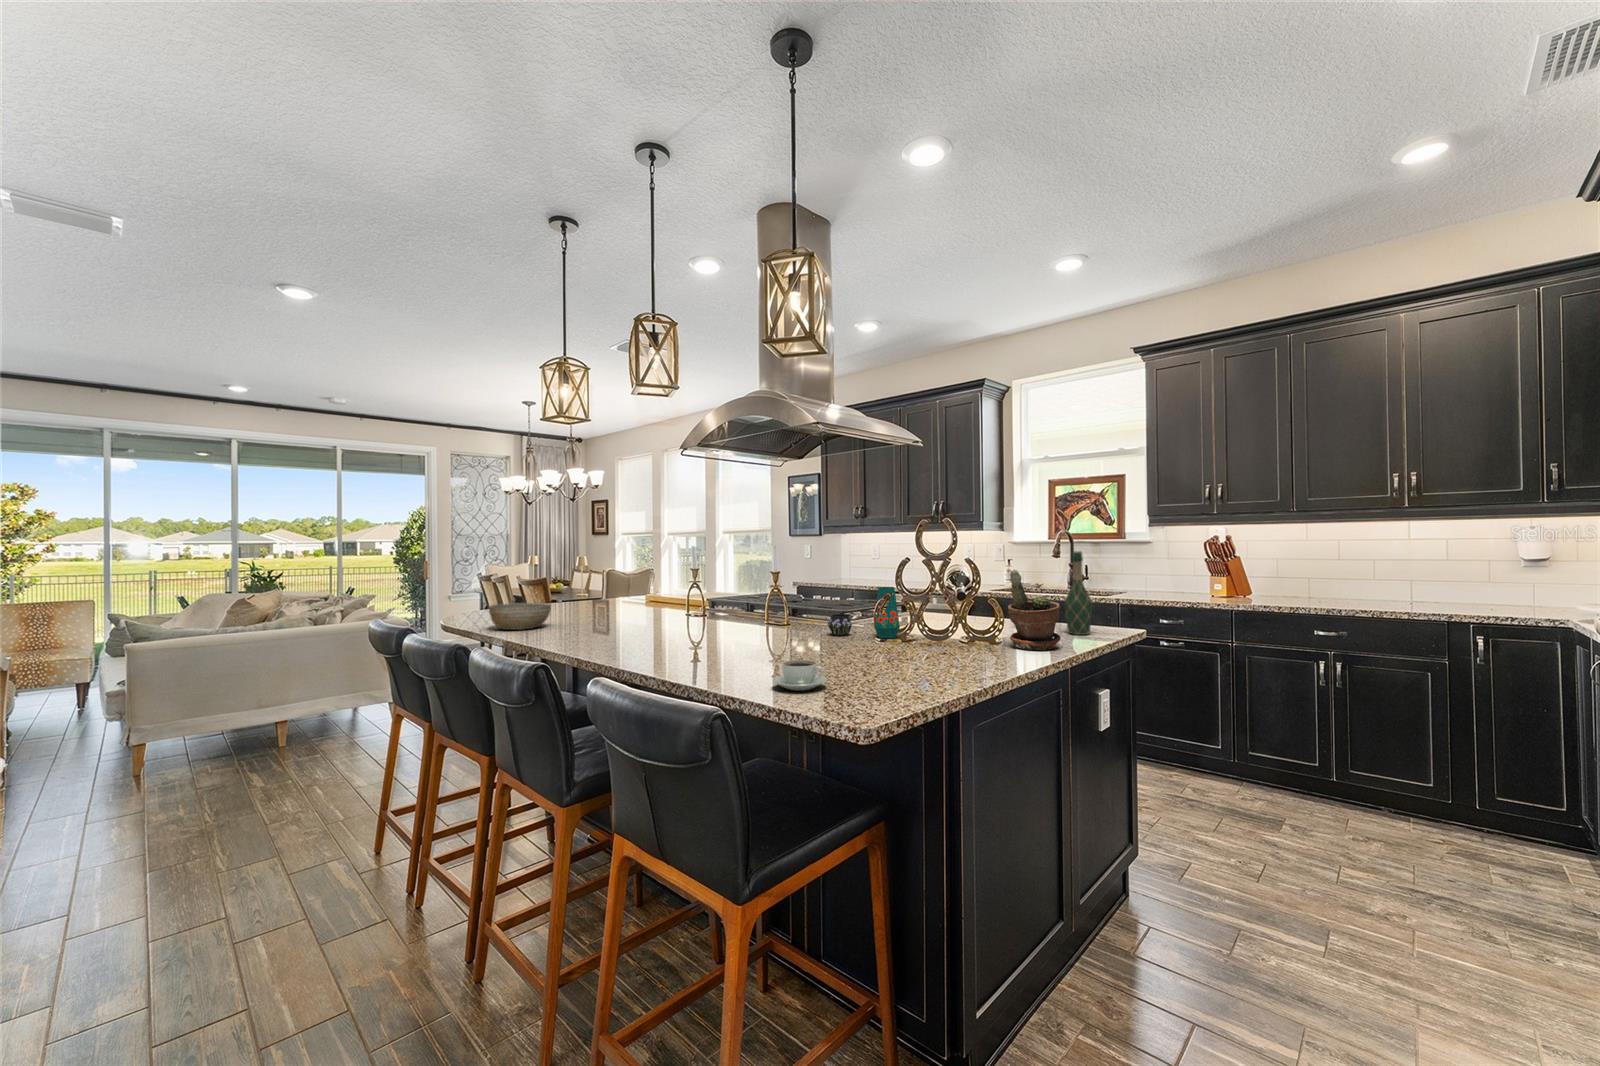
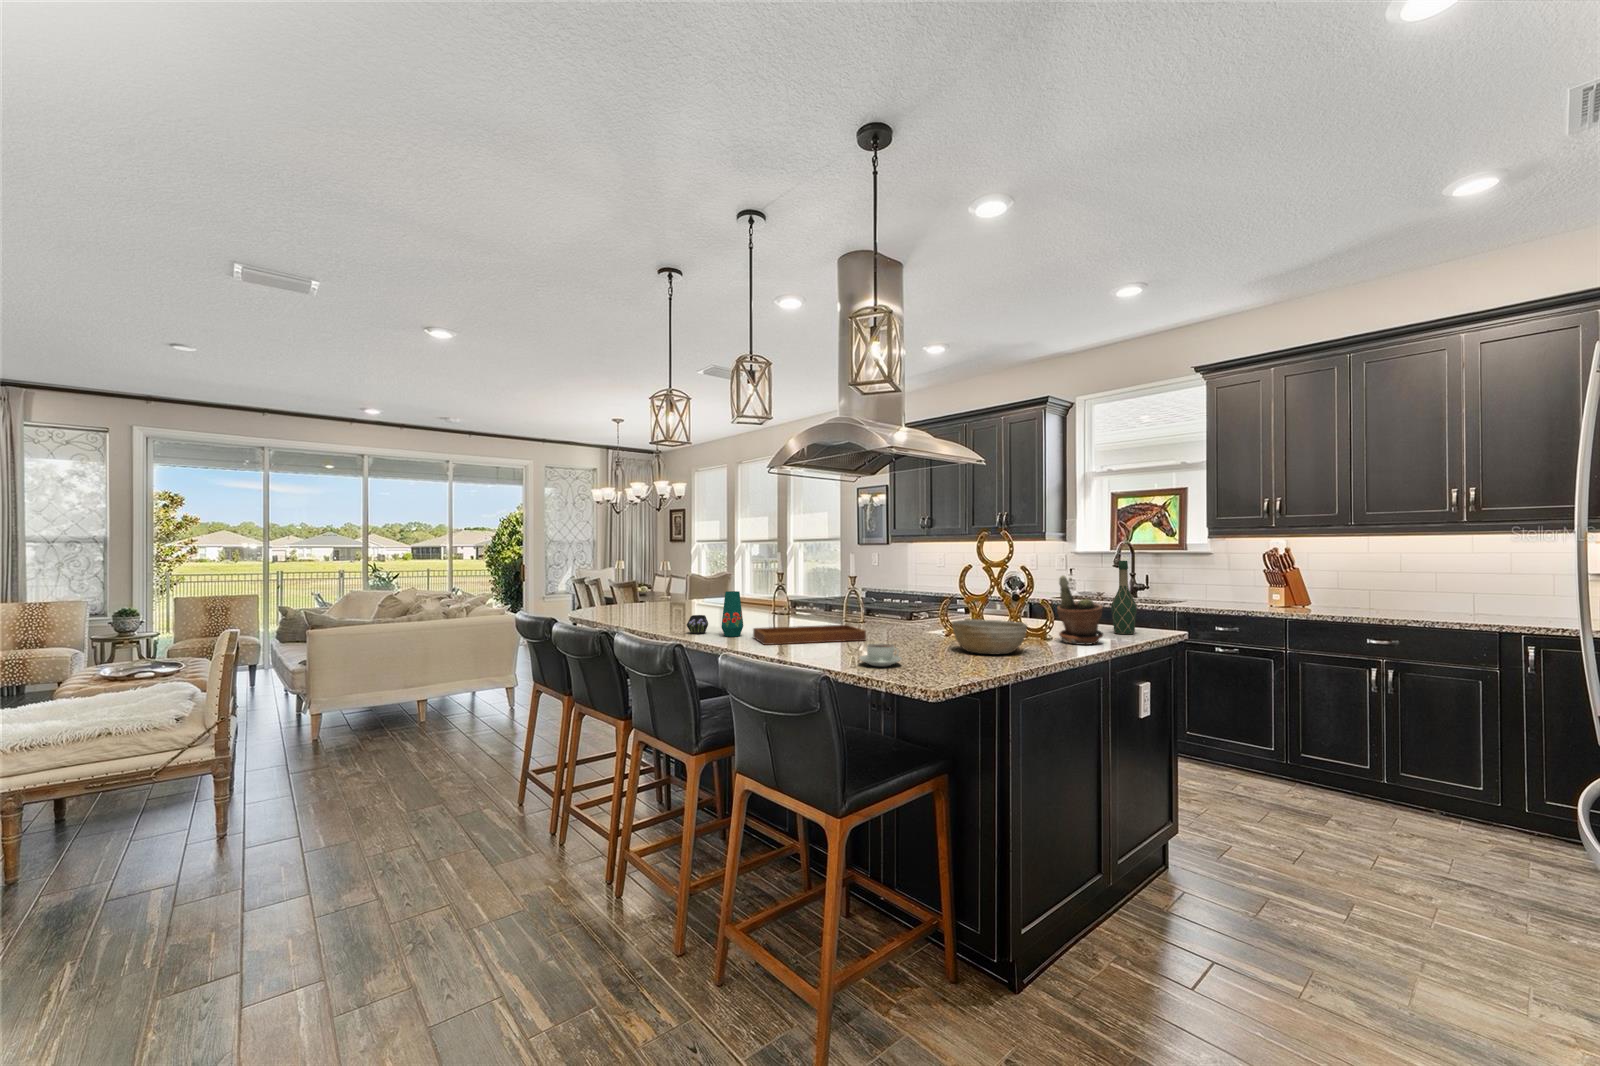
vase: present [828,587,900,638] -> present [687,591,743,637]
bowl: present [489,603,551,630] -> present [952,619,1027,654]
tray: none [651,607,787,660] -> present [753,603,866,645]

